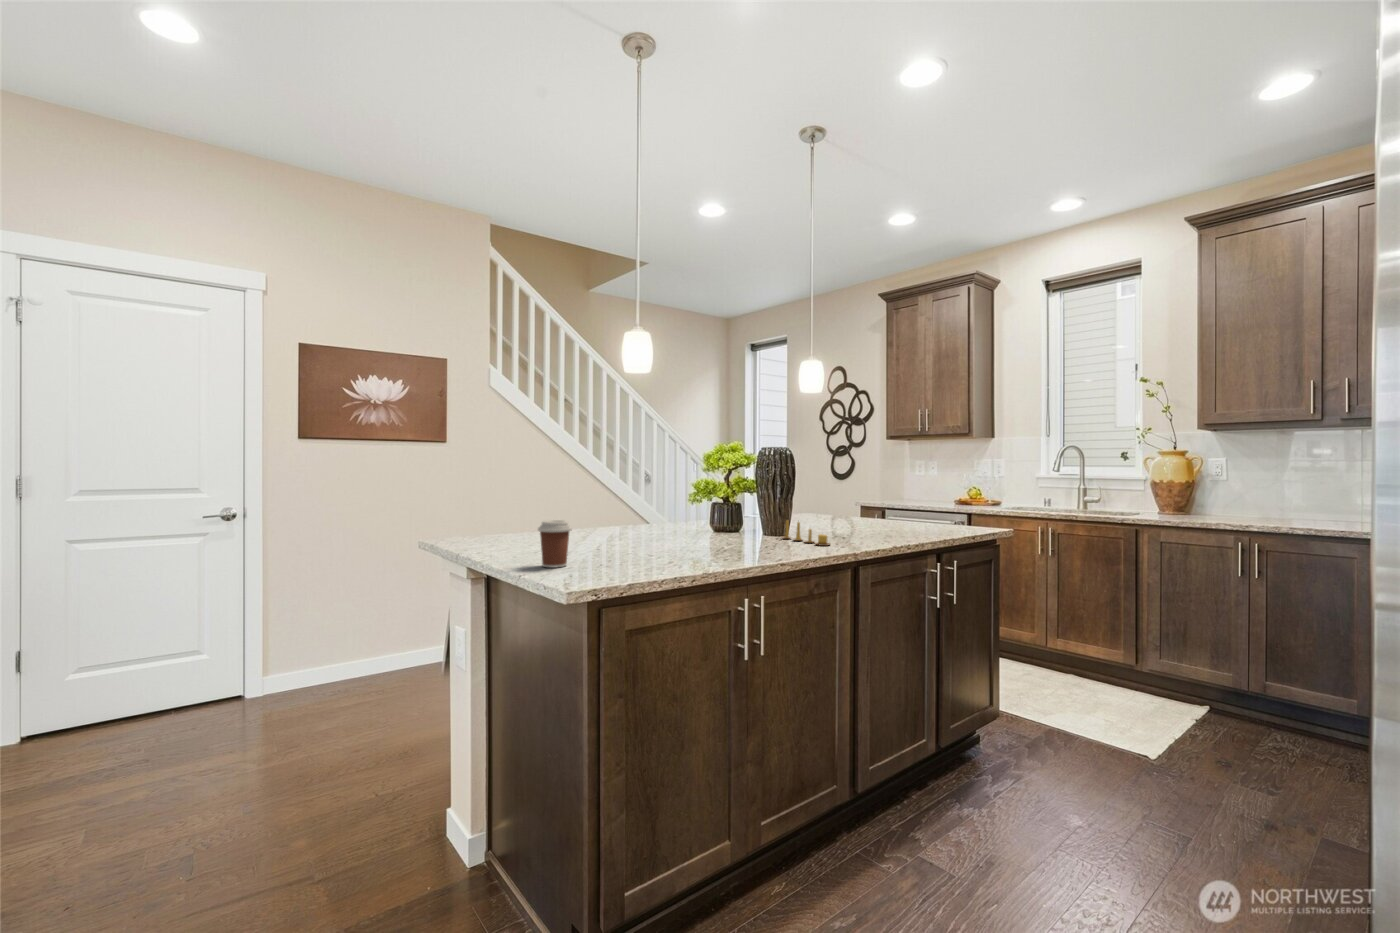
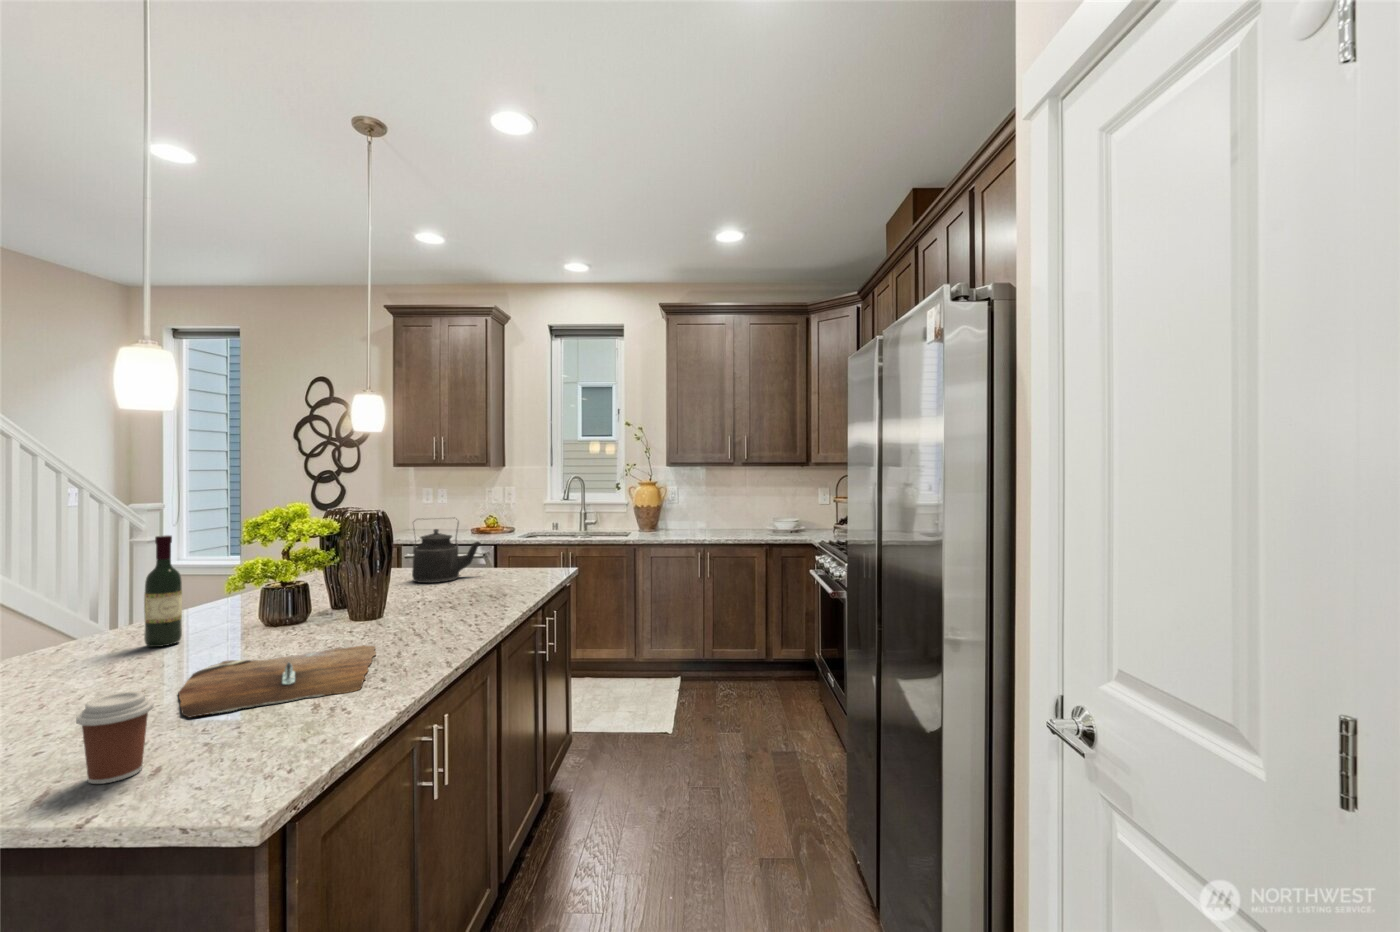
wine bottle: none [648,459,667,531] -> present [144,535,182,647]
kettle: none [843,467,905,524] -> present [412,517,481,583]
candle: present [783,521,830,546] -> none [388,600,465,628]
cutting board: none [612,537,752,561] -> present [179,645,376,718]

